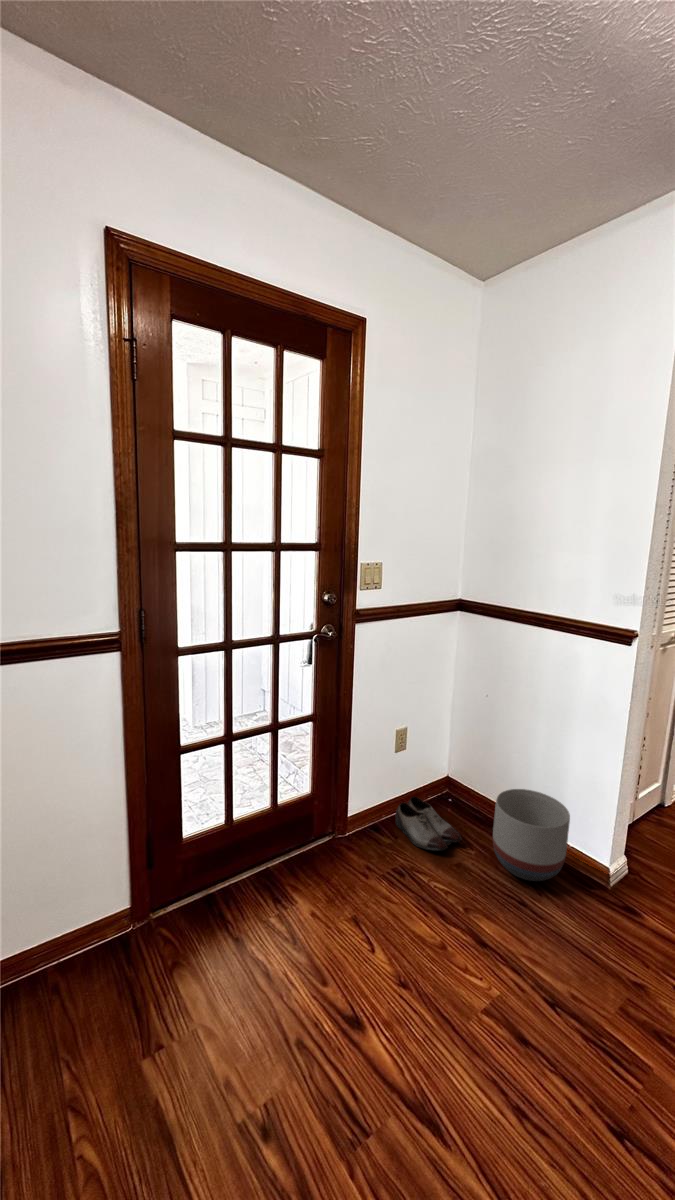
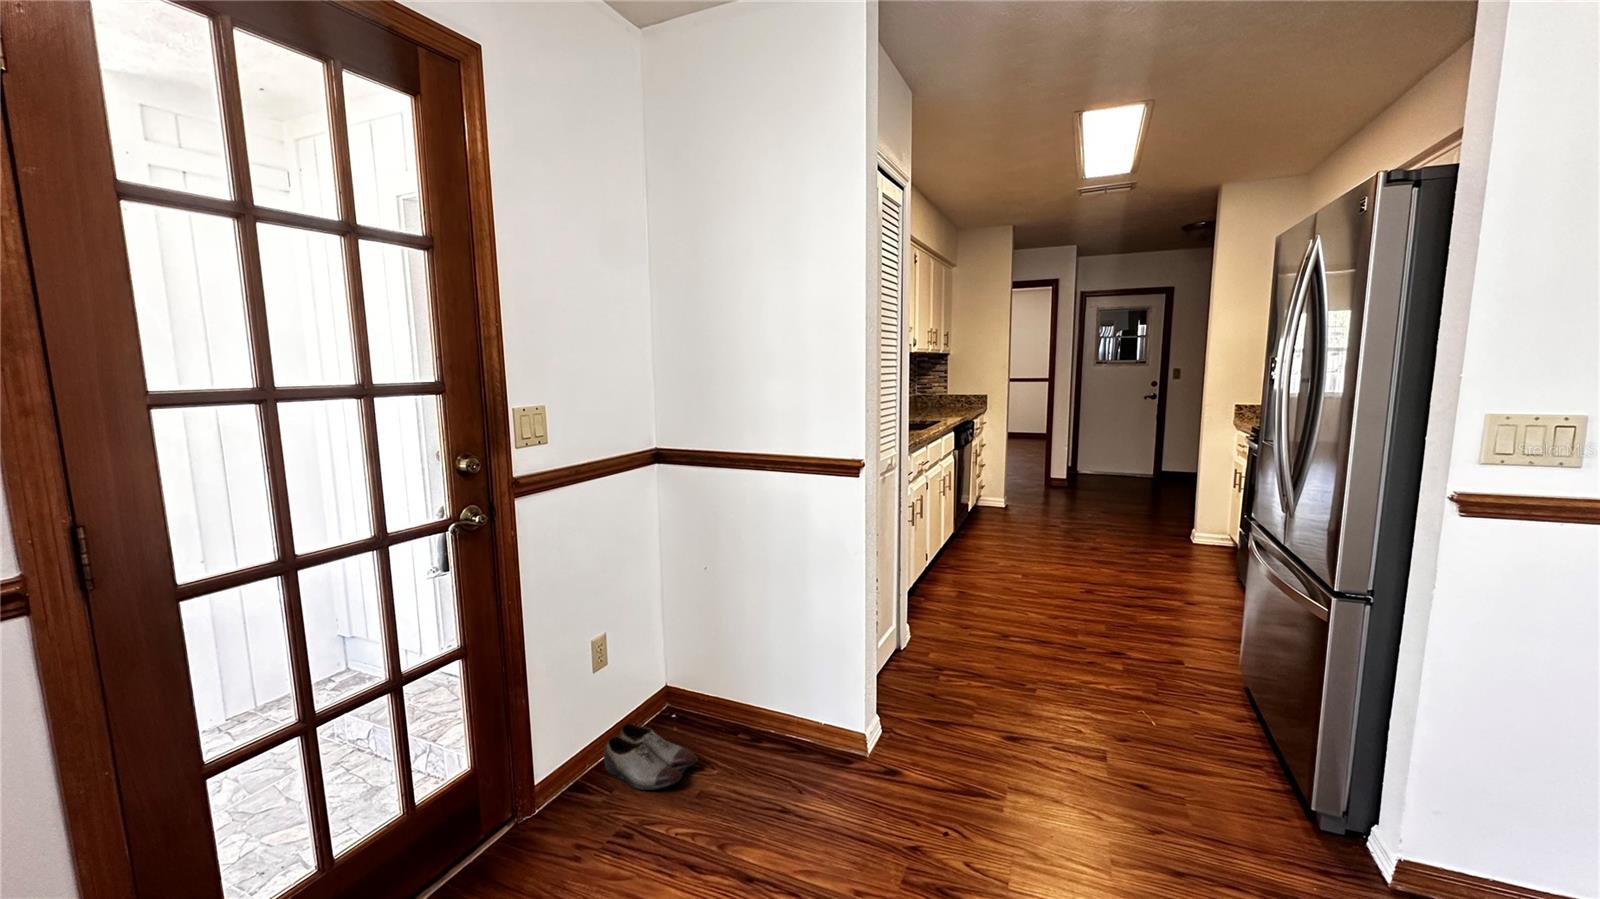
planter: present [493,789,570,881] -> none [736,670,821,781]

